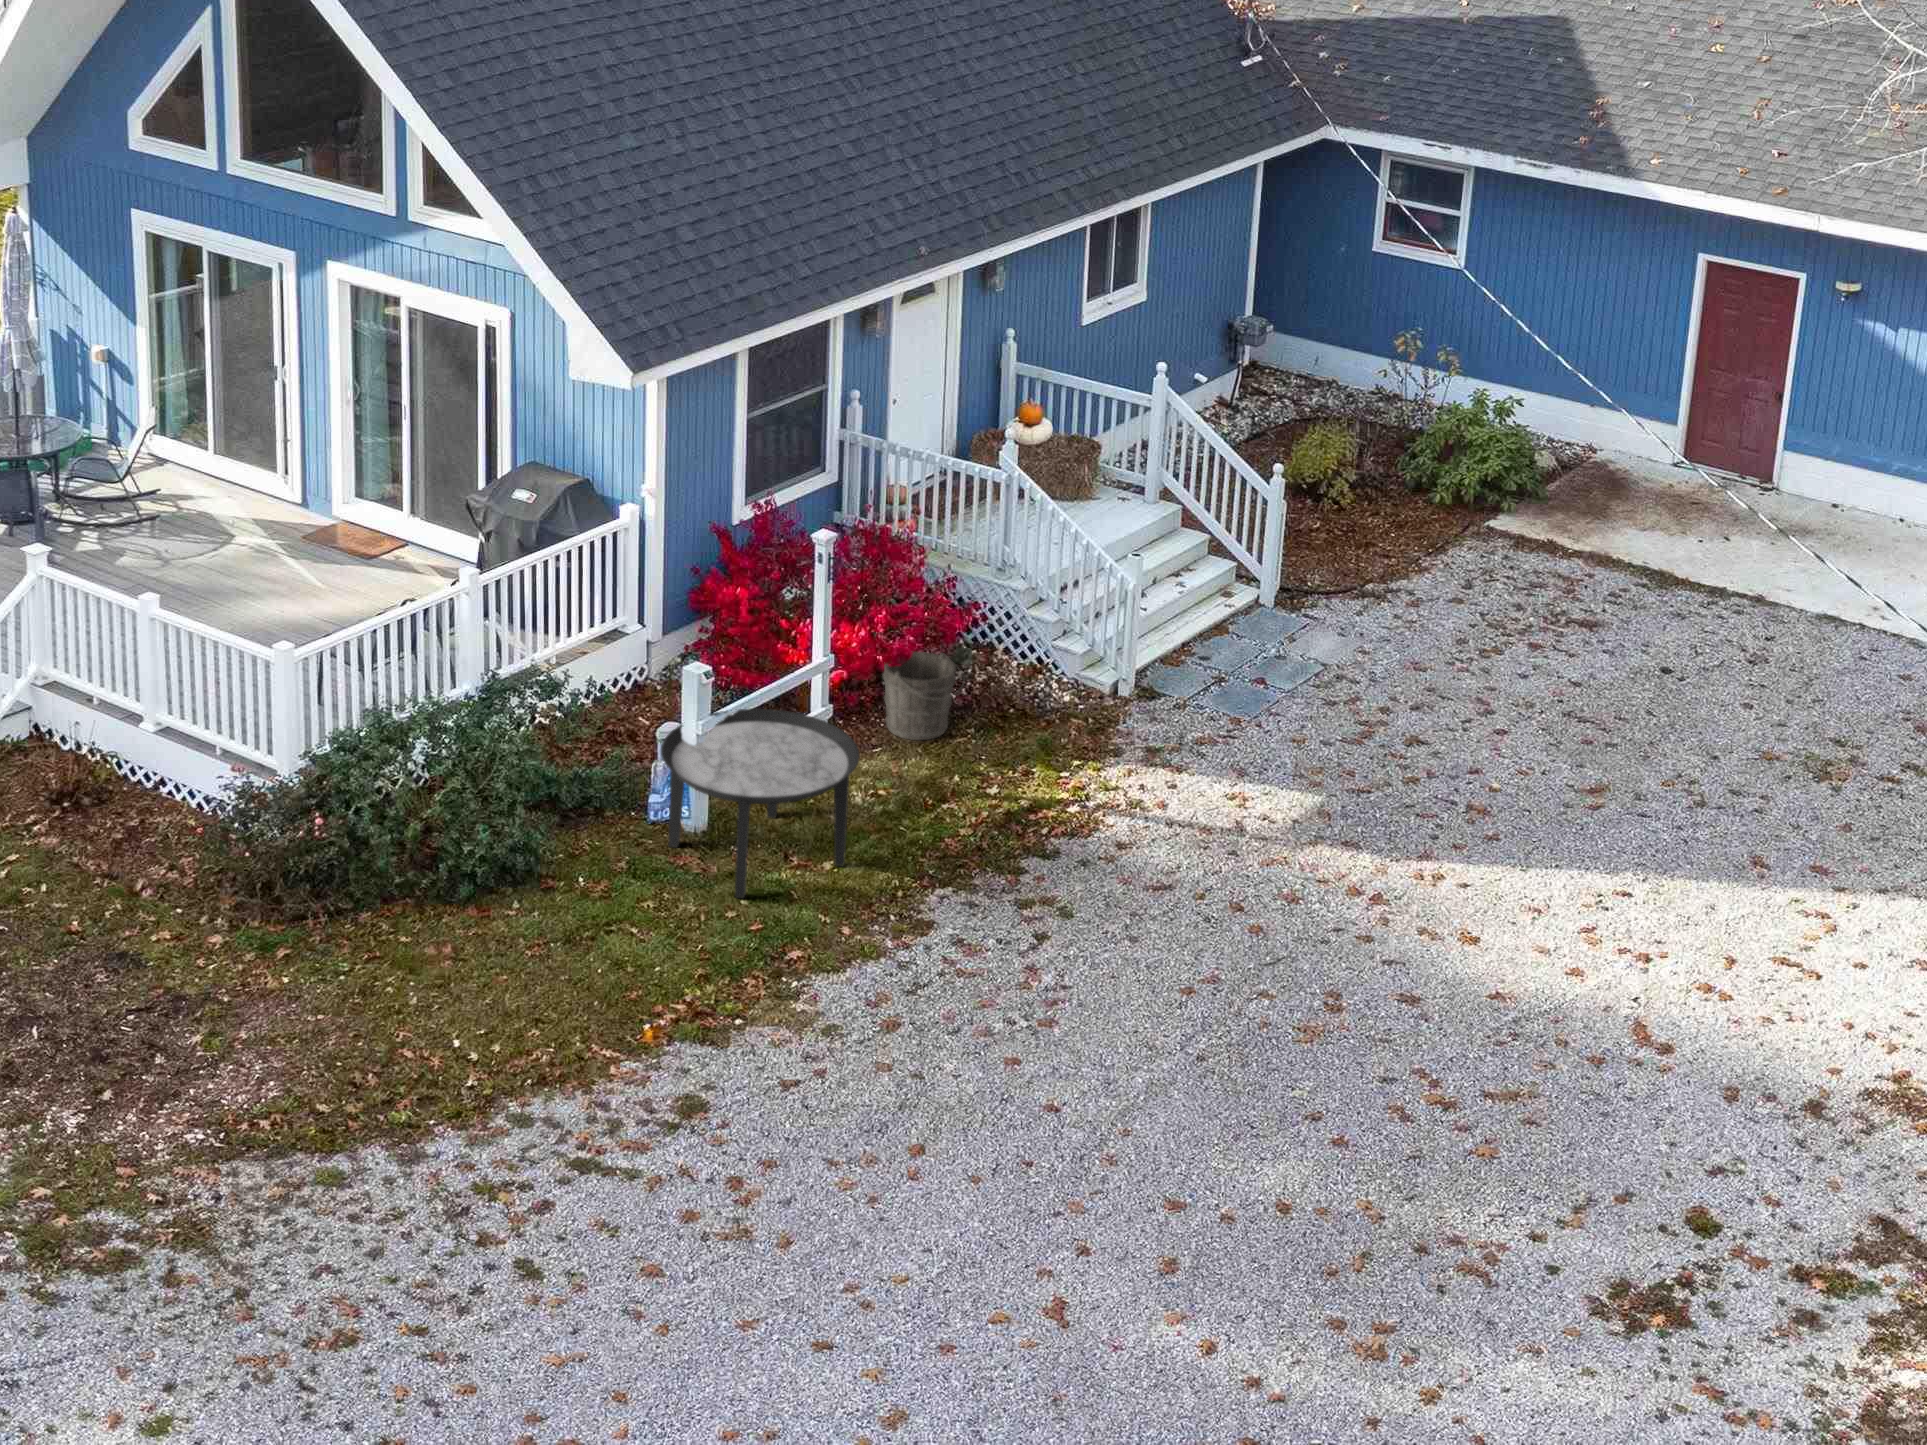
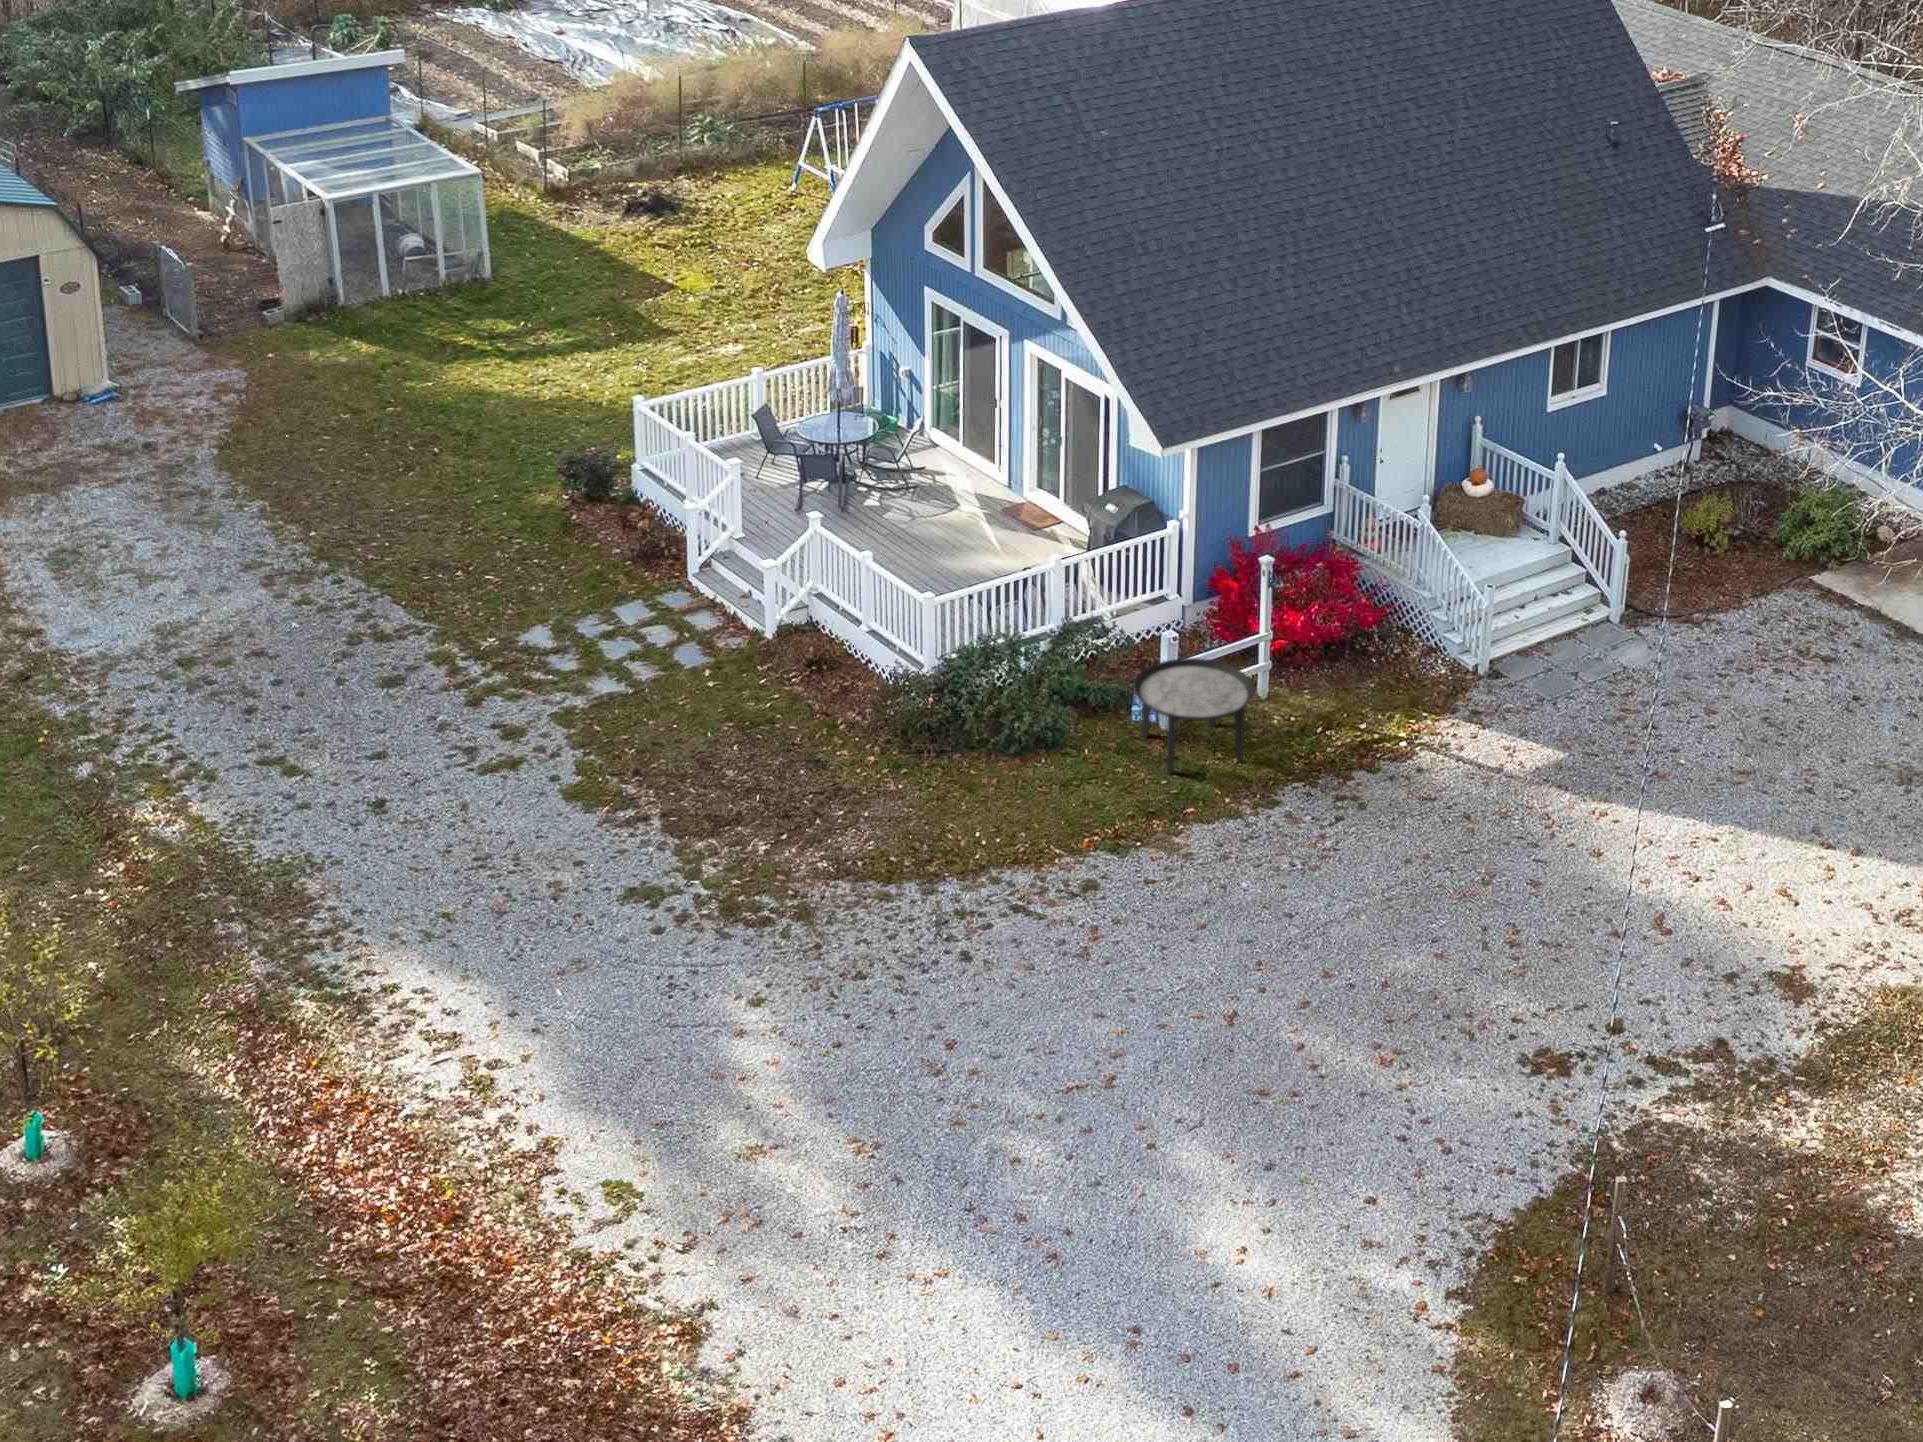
bucket: present [883,652,965,740] -> none [1310,630,1362,688]

